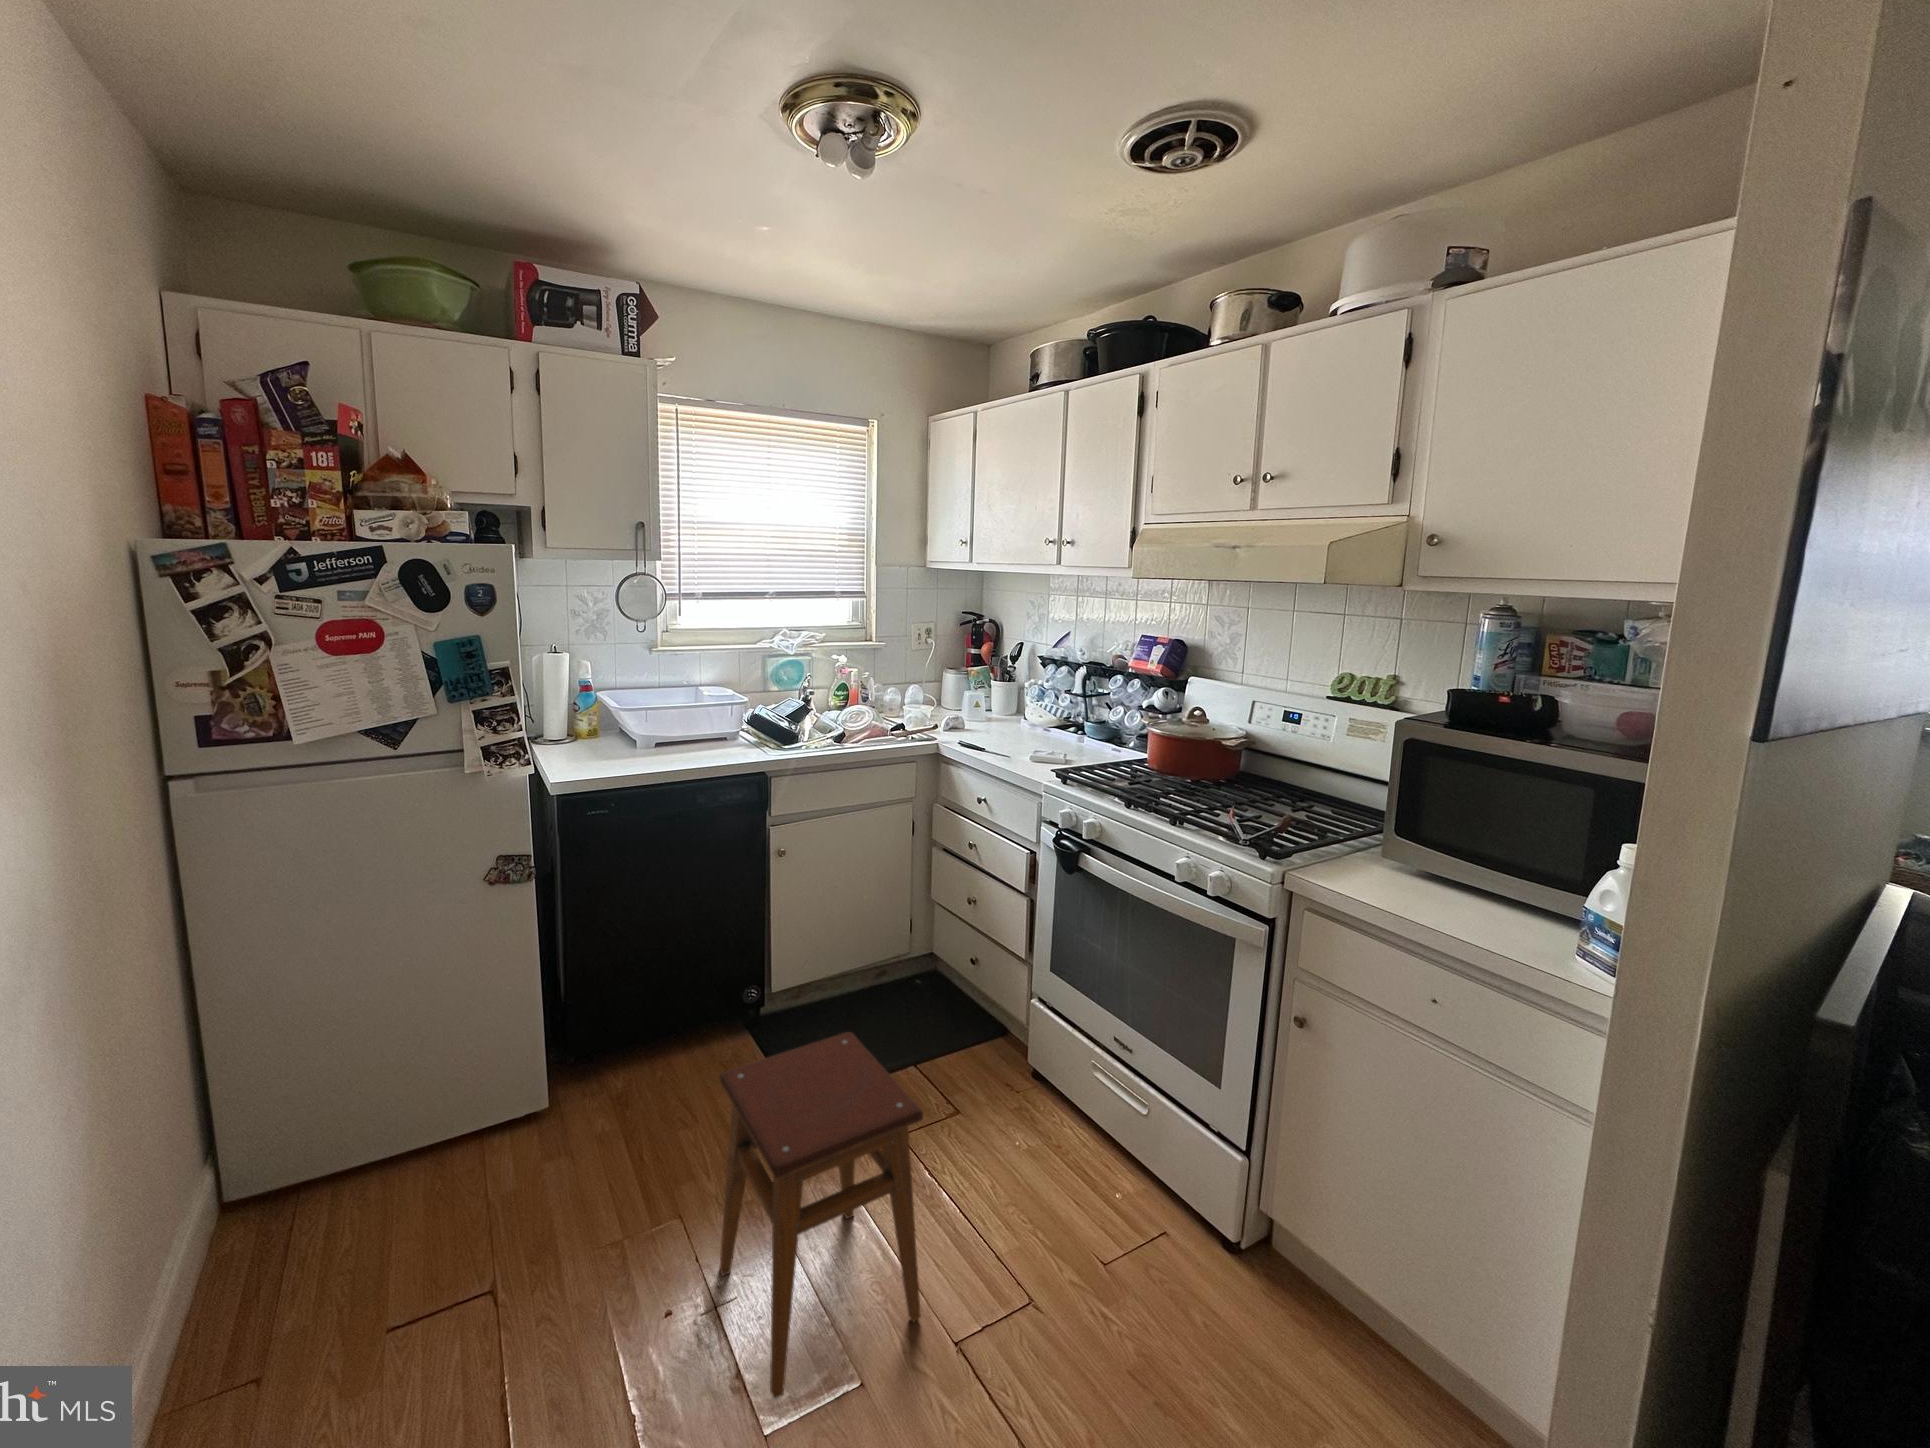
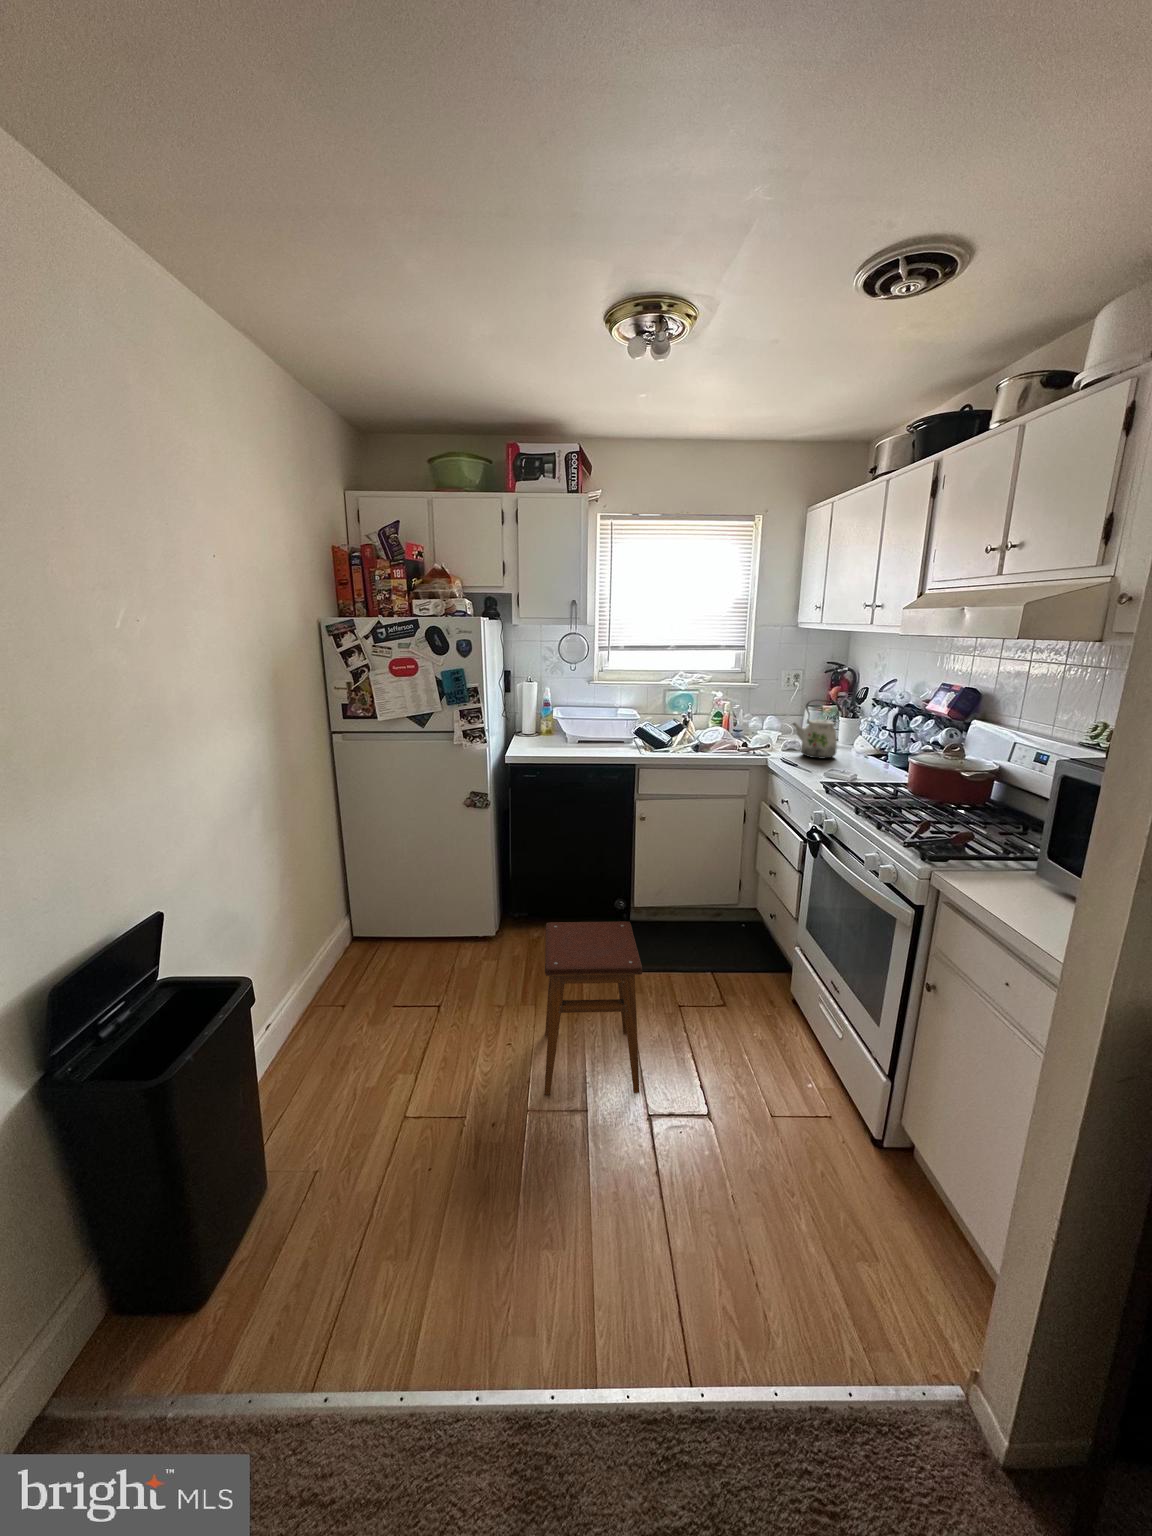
kettle: none [966,661,1028,737] -> present [792,700,840,759]

